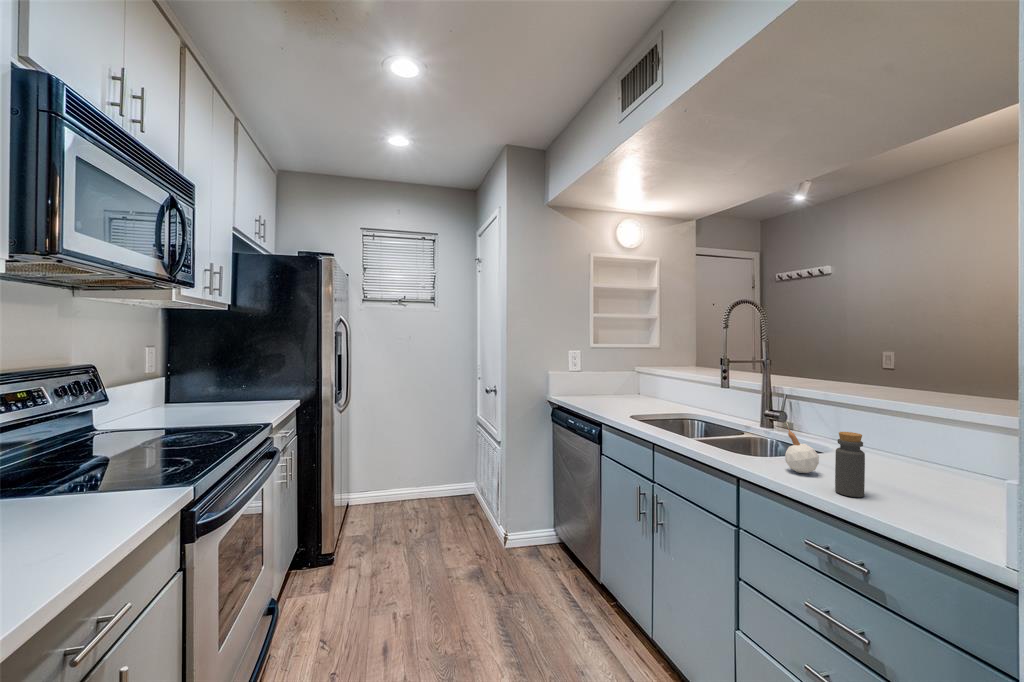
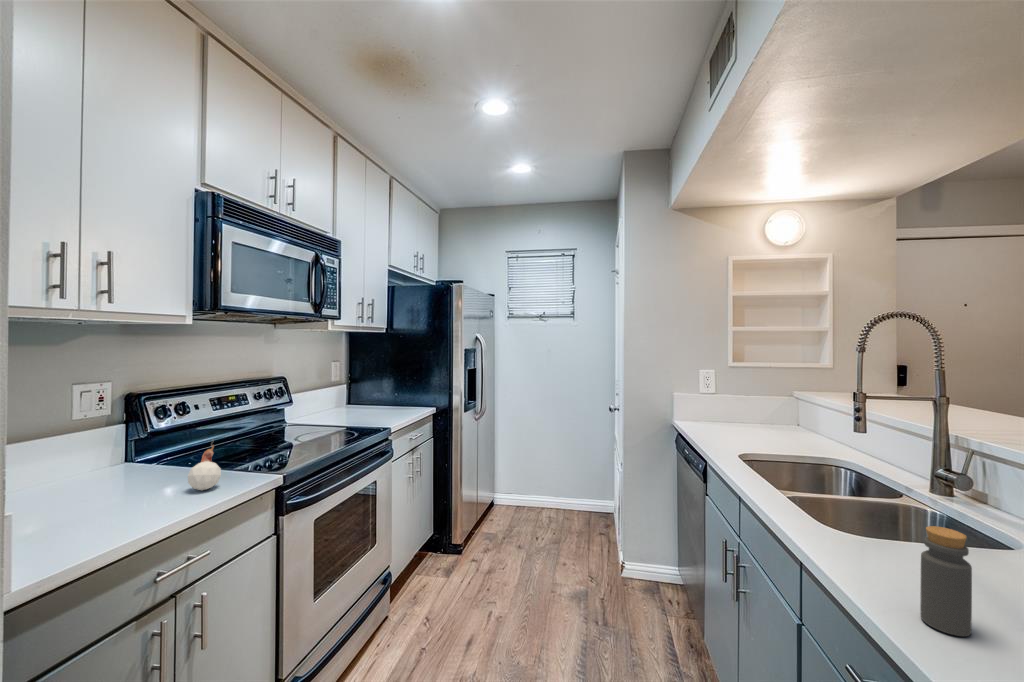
candle: present [785,422,819,473] -> present [188,445,221,491]

